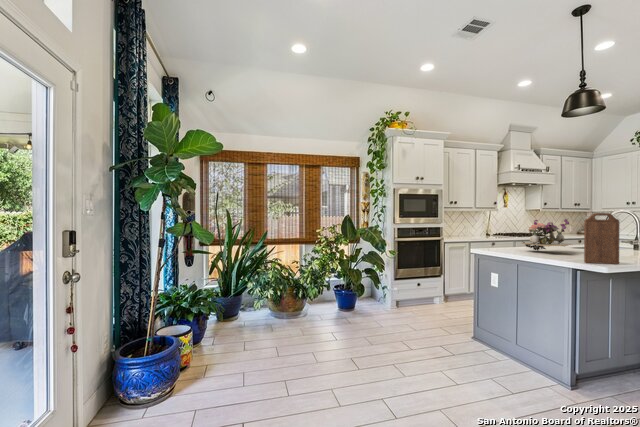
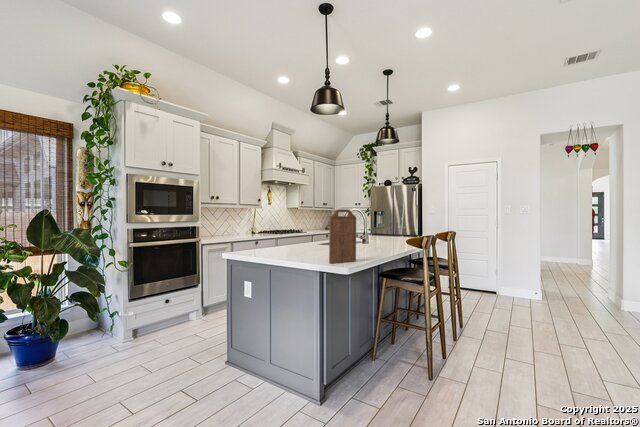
flower arrangement: present [522,219,571,251] -> none [273,215,321,252]

